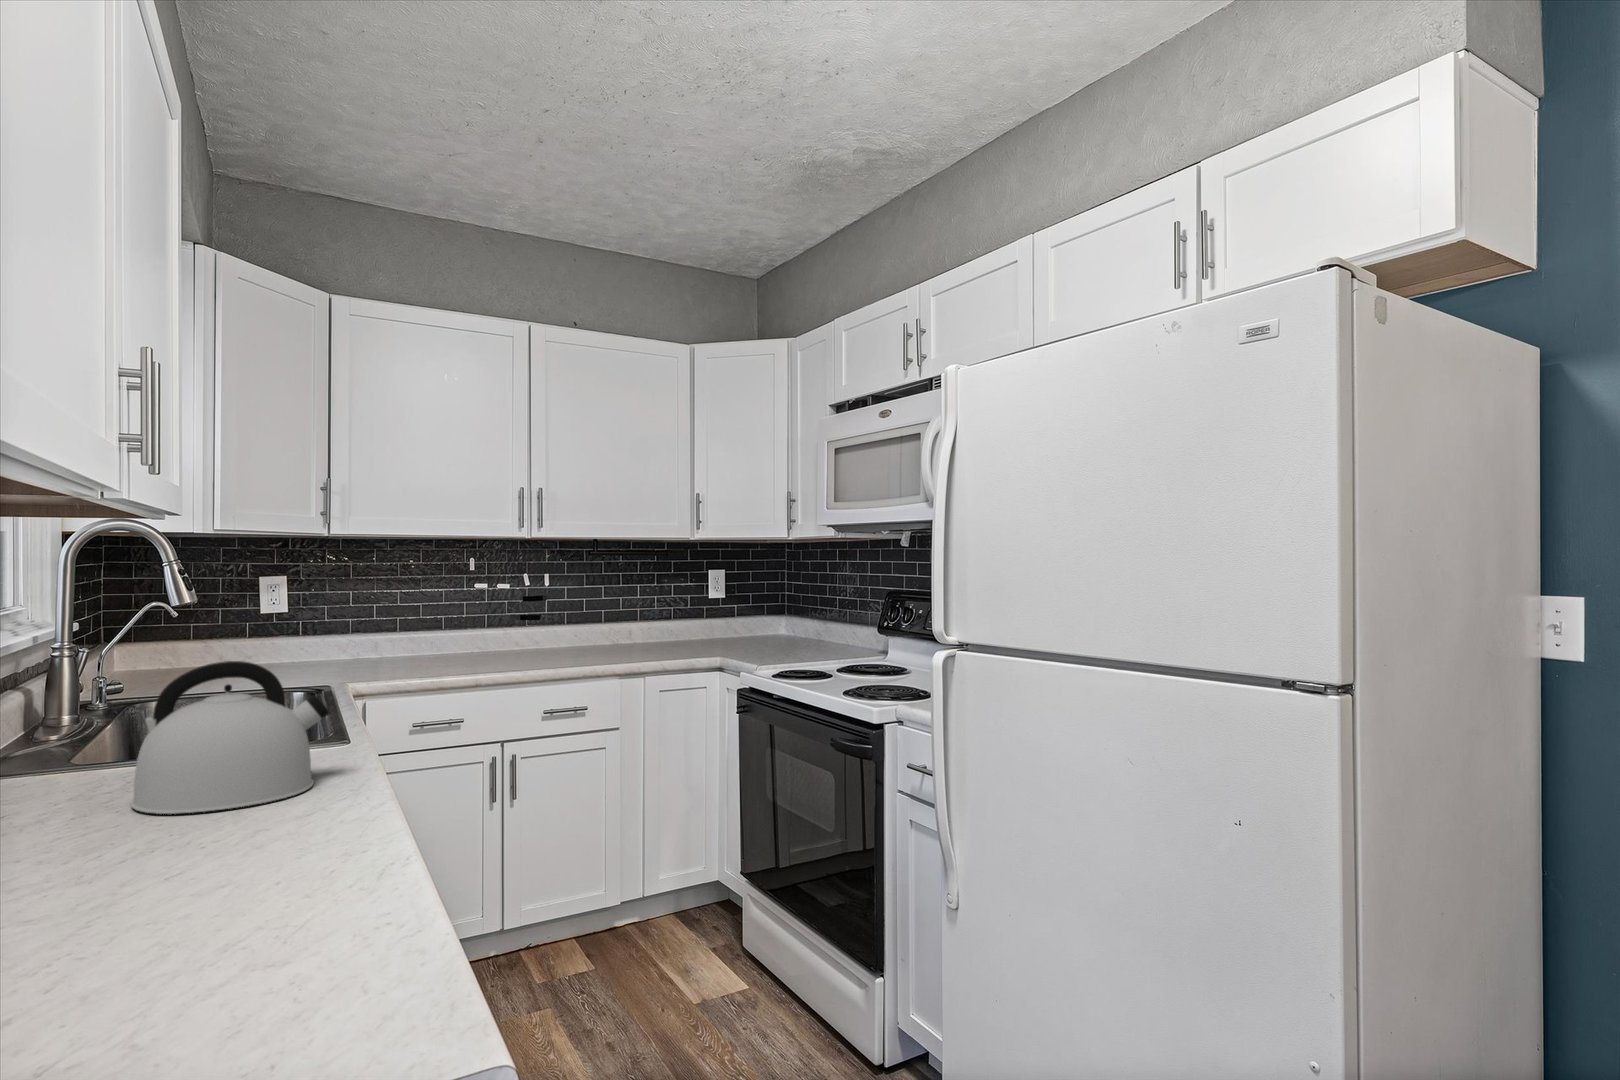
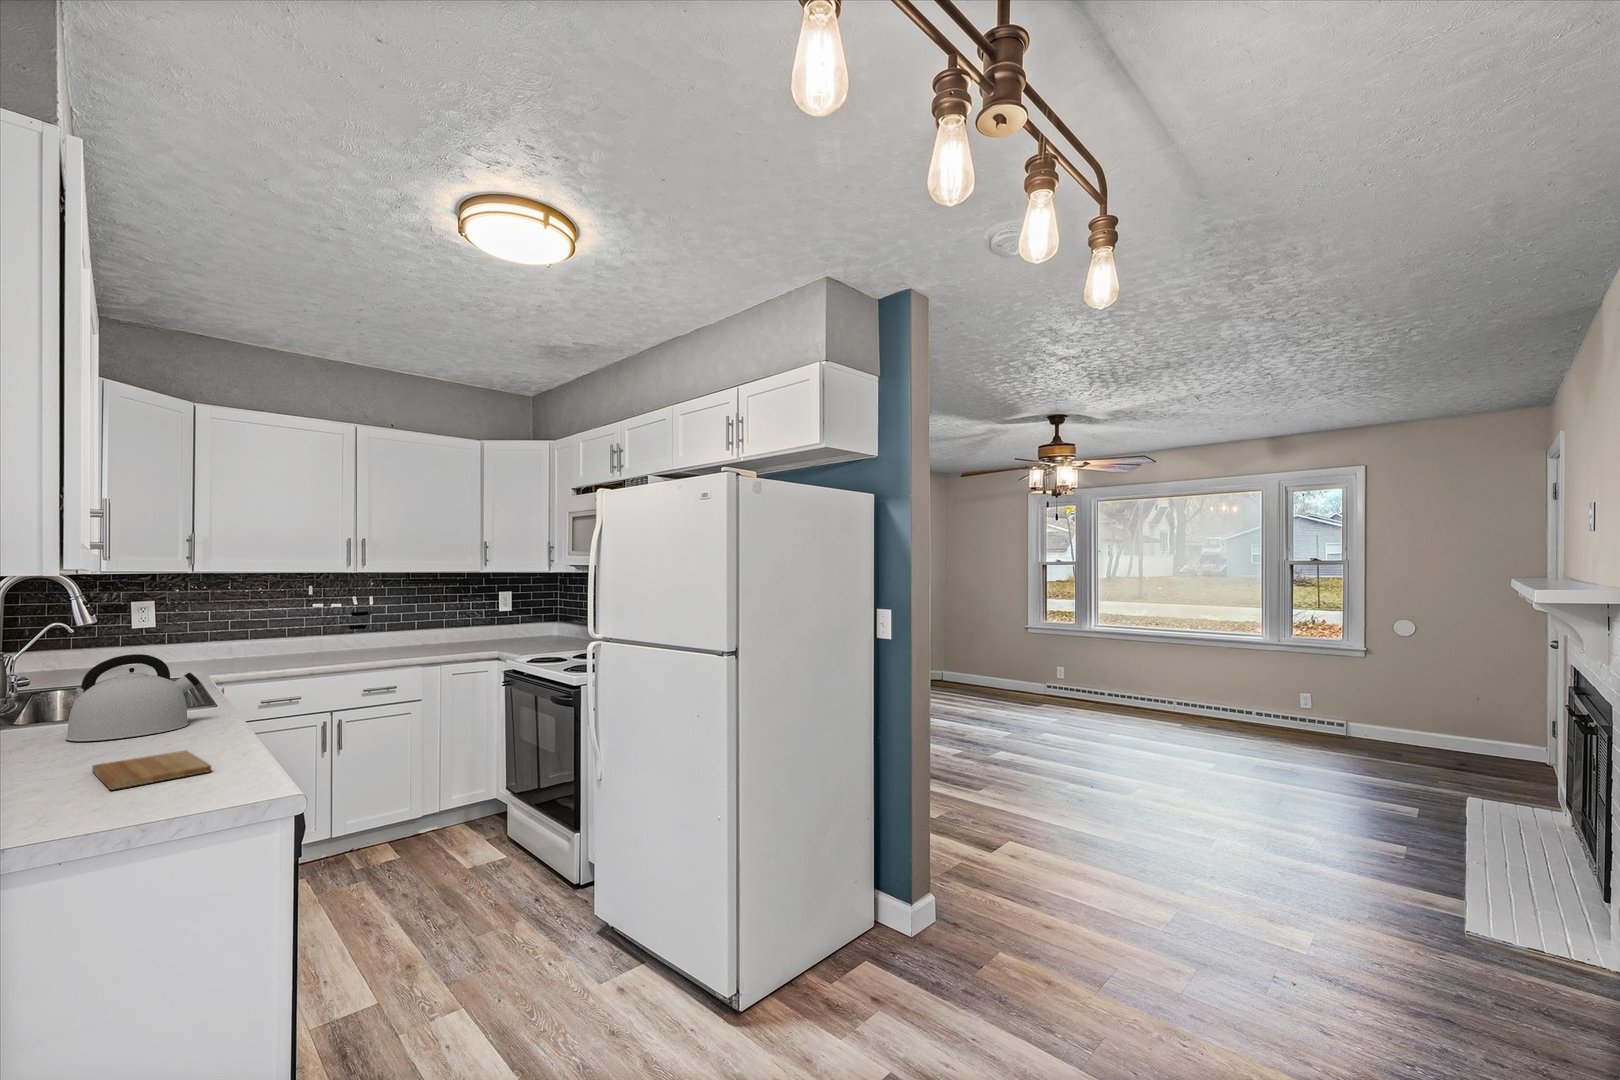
cutting board: none [137,863,341,982] -> present [92,750,211,790]

